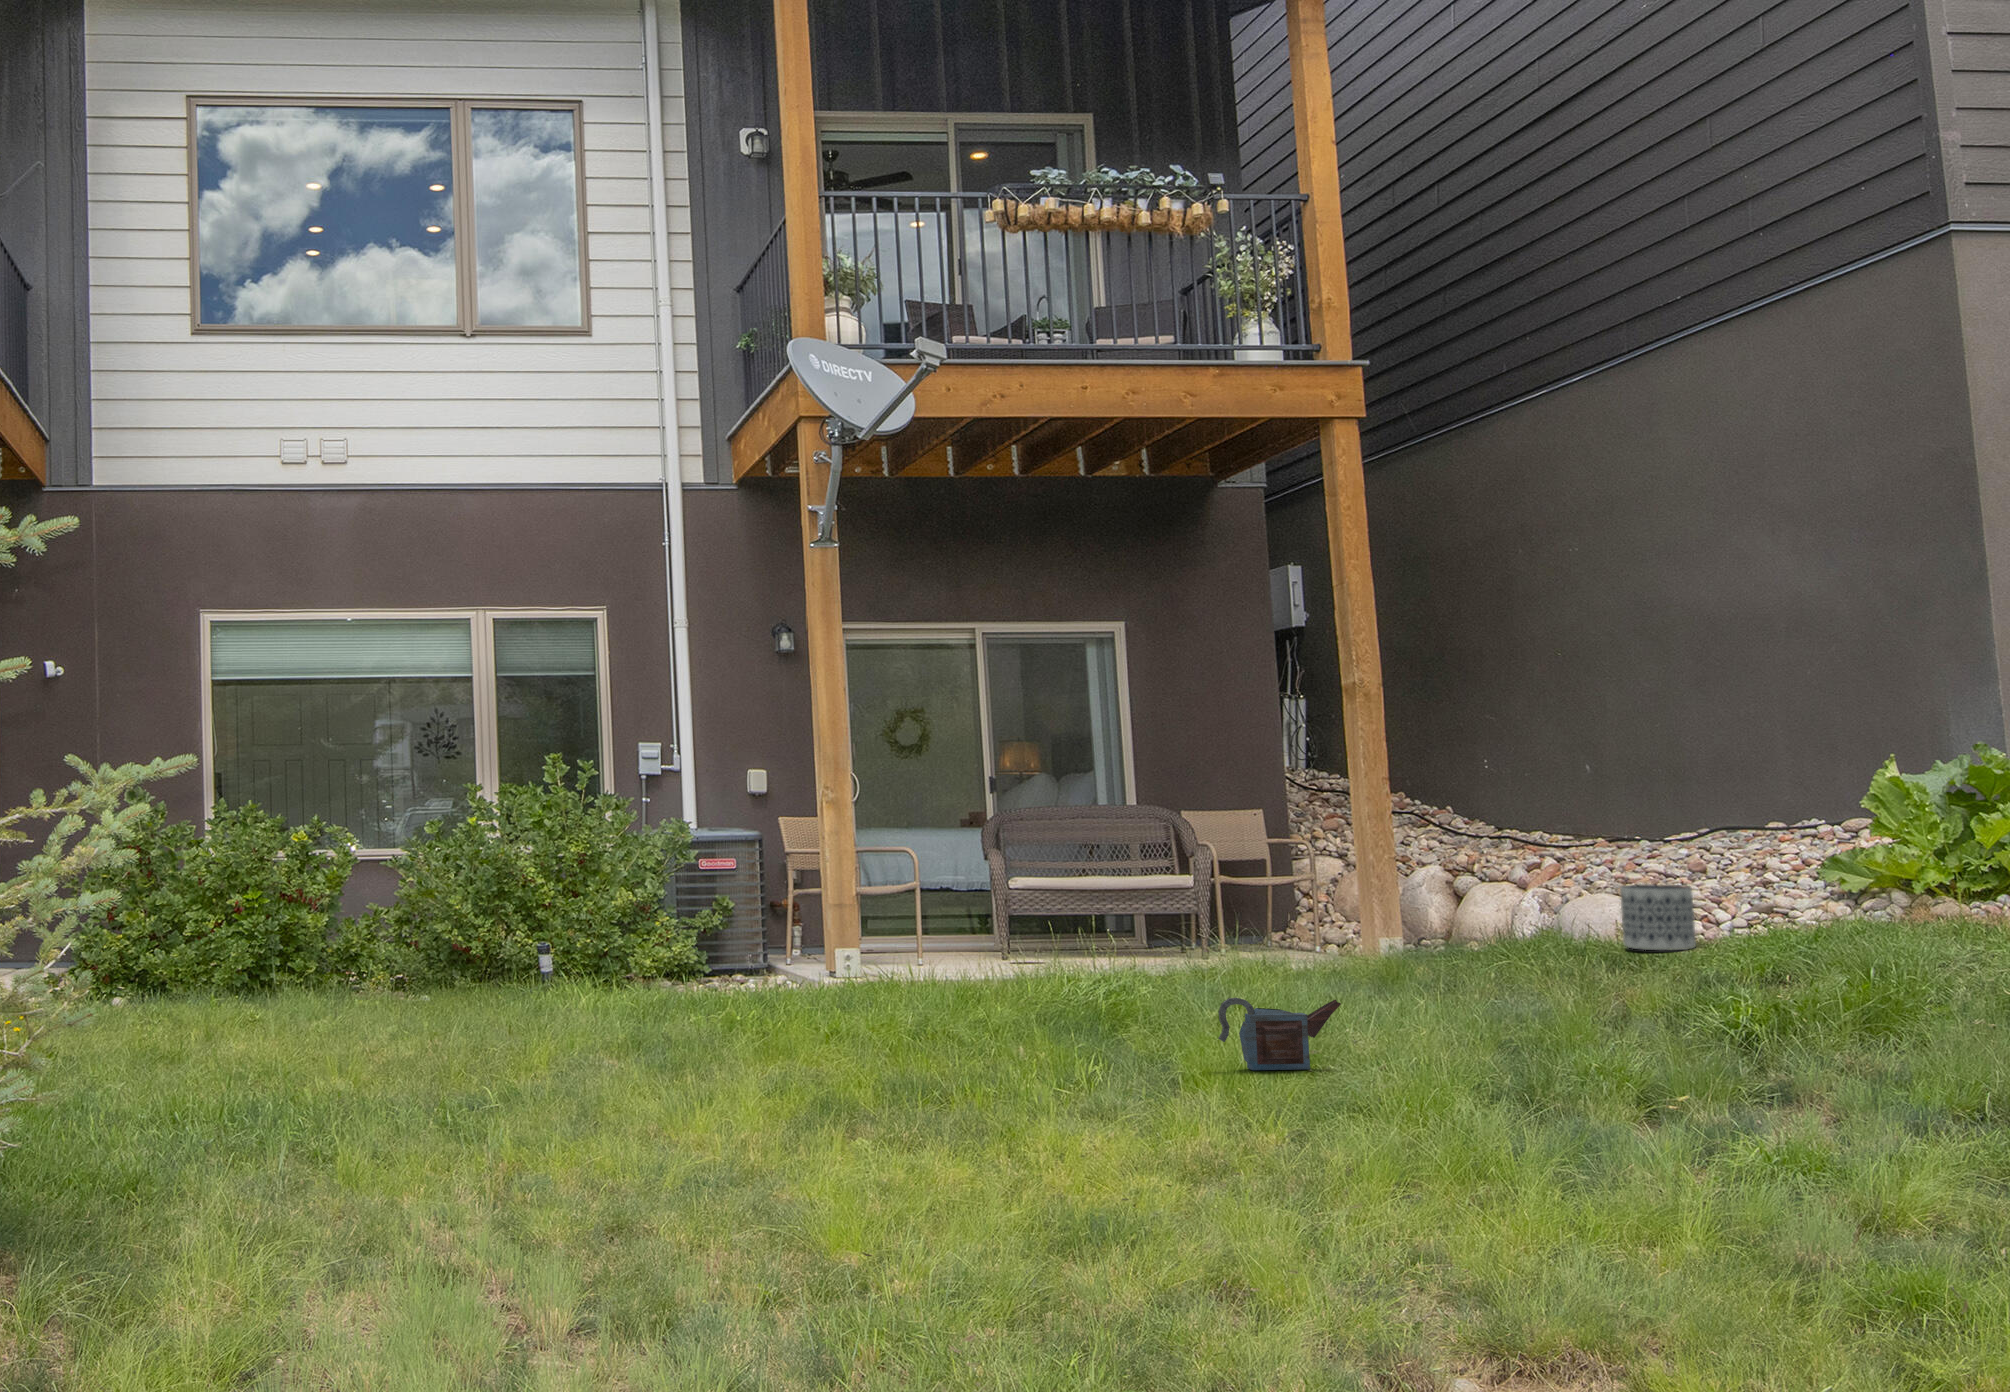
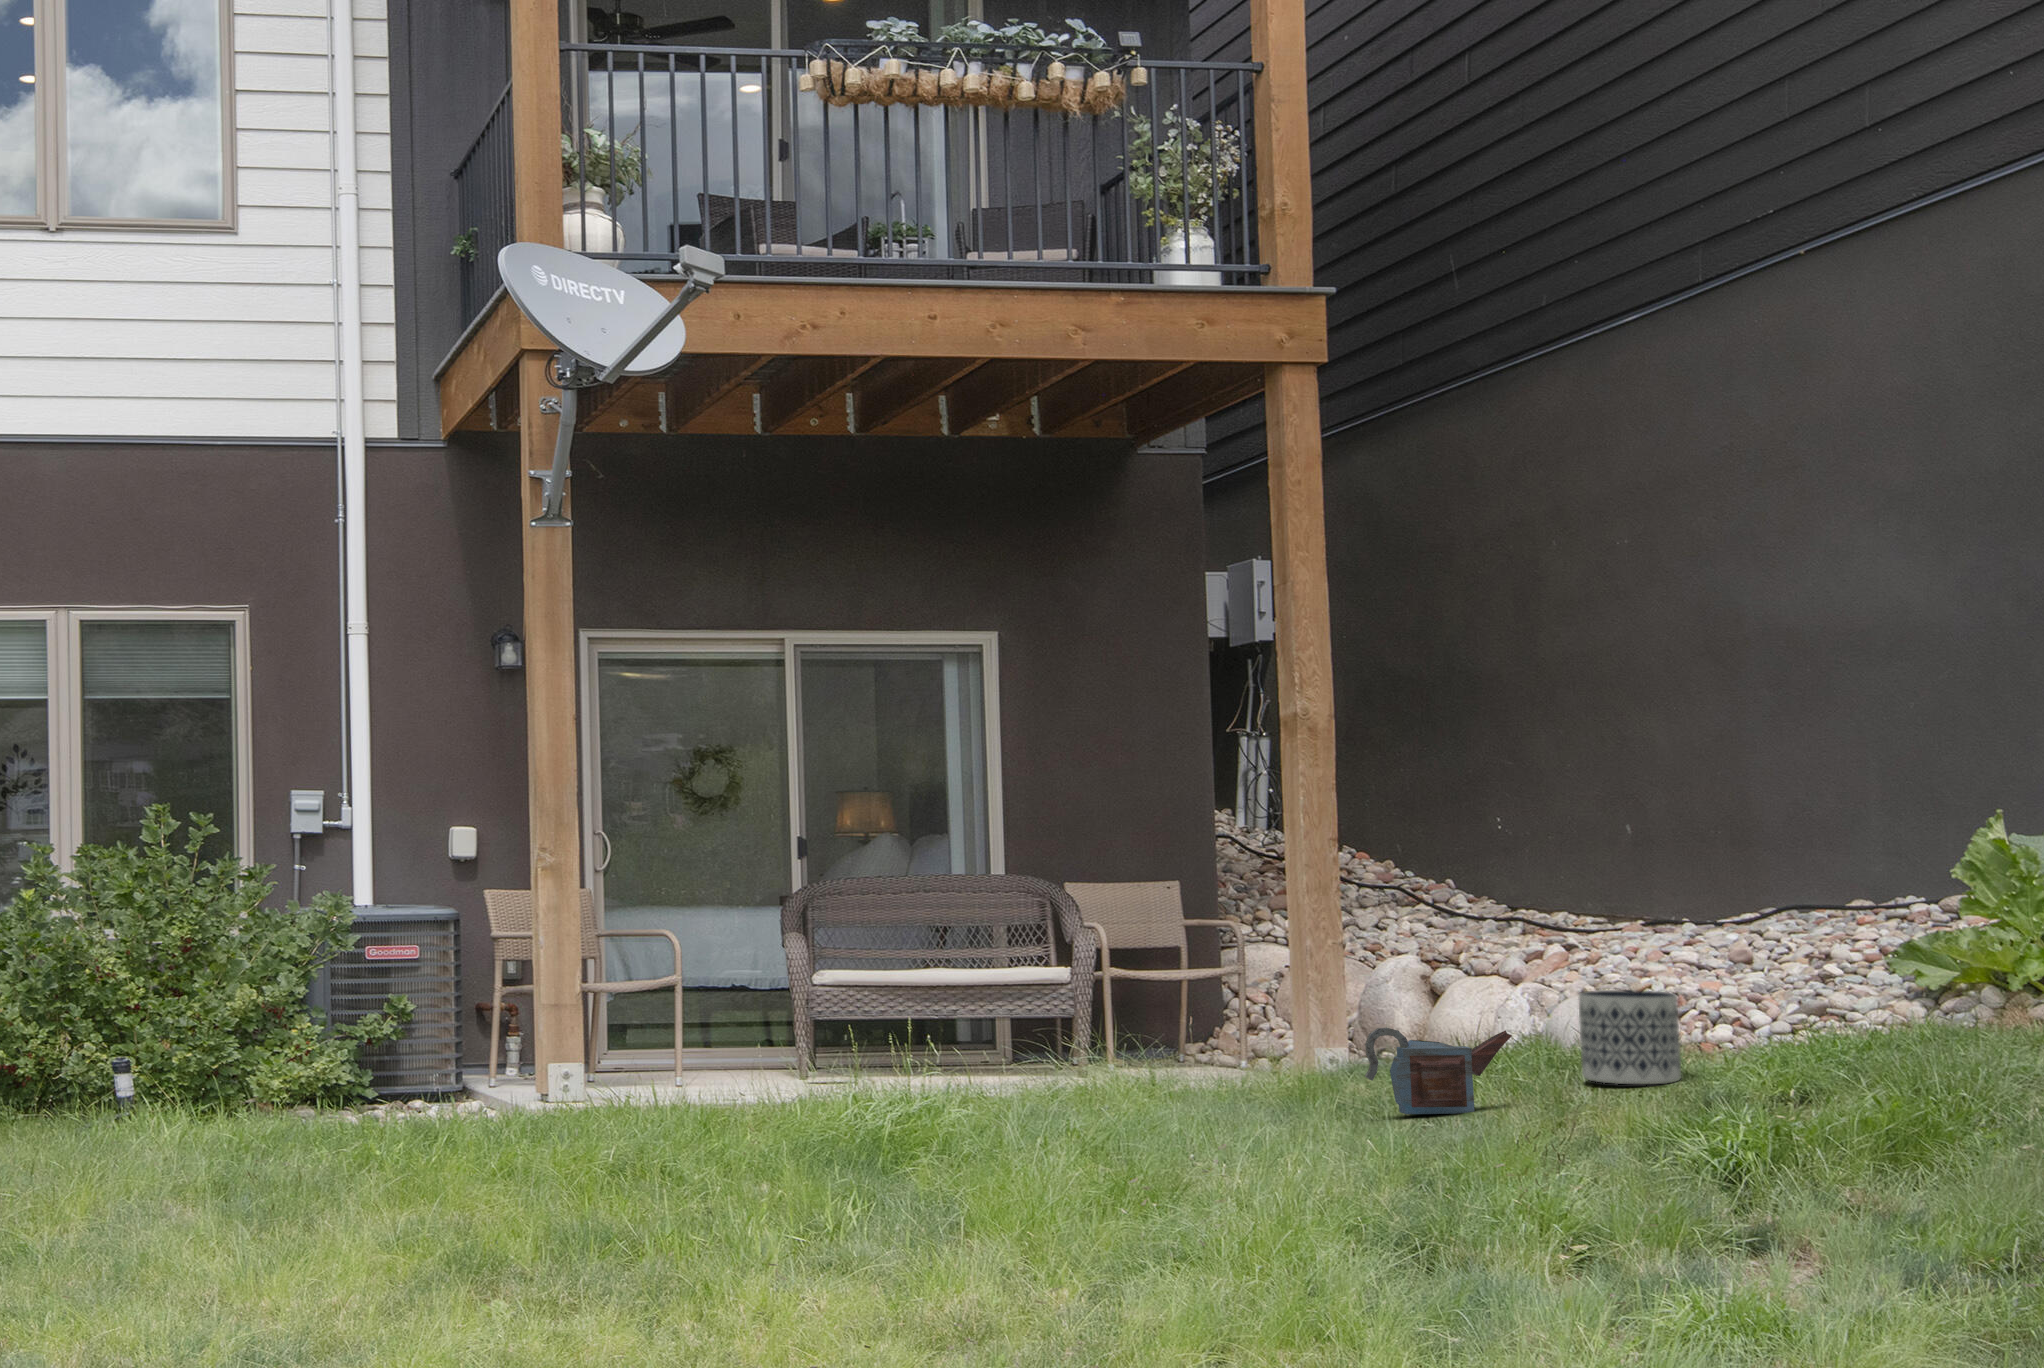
watering can: present [1218,998,1341,1070] -> present [1365,1027,1512,1114]

